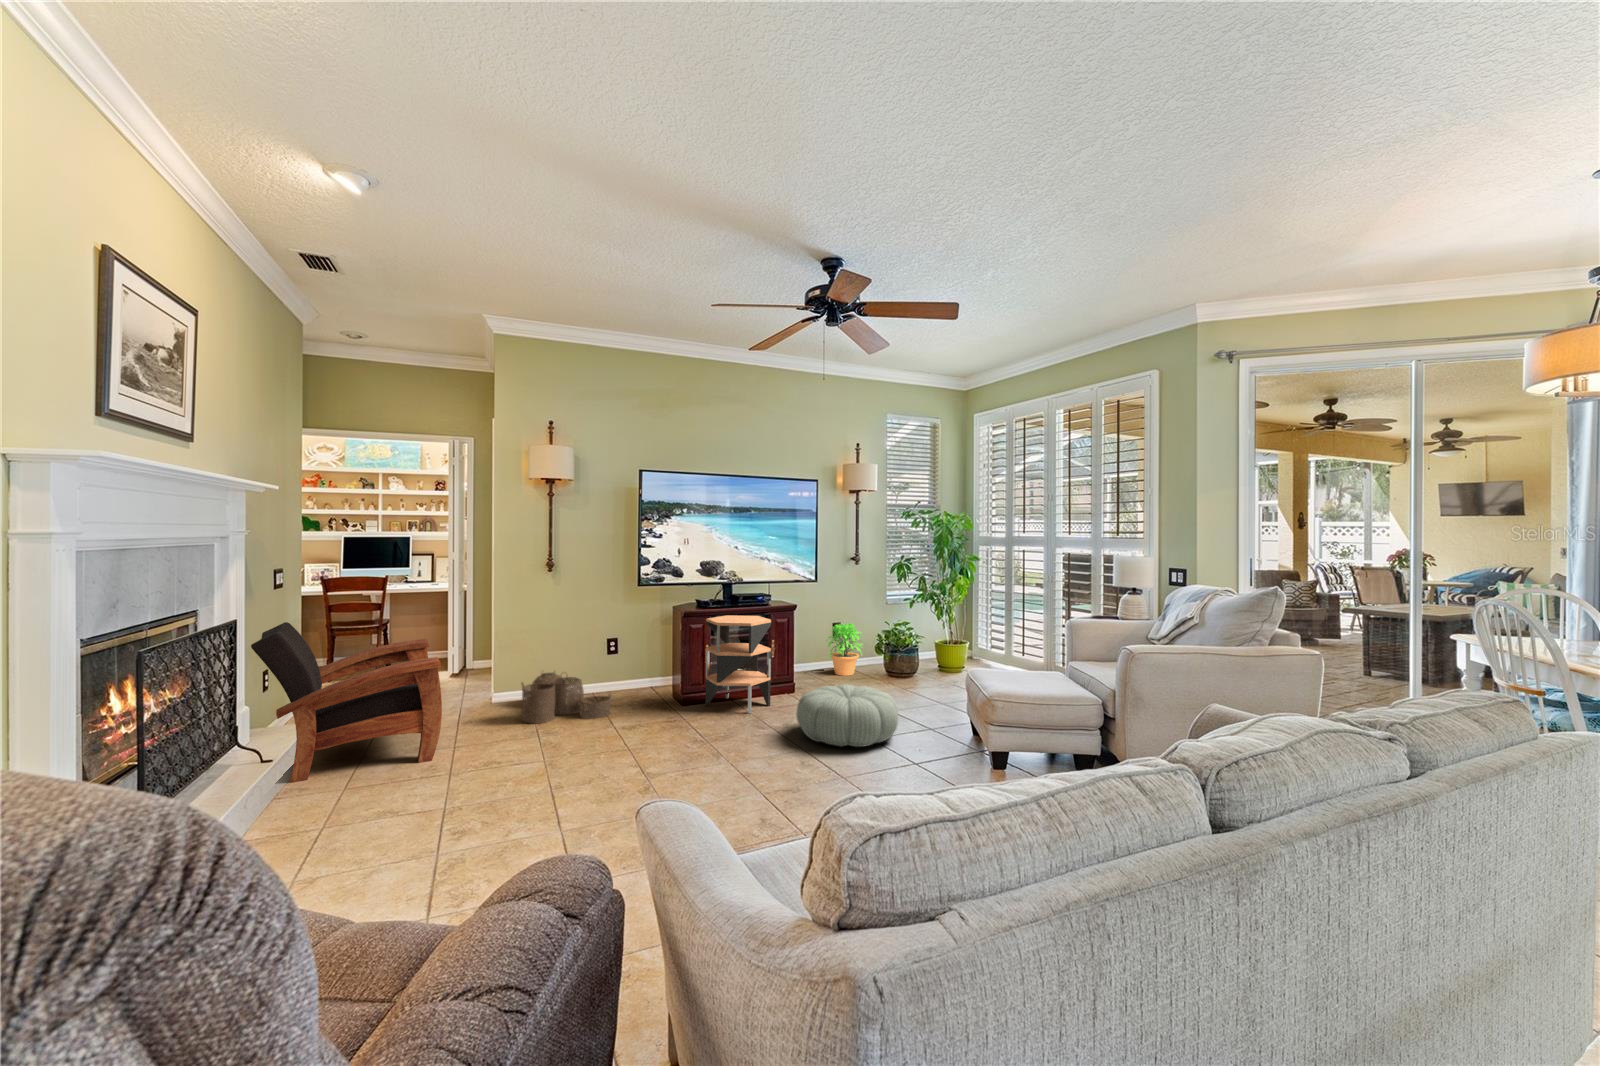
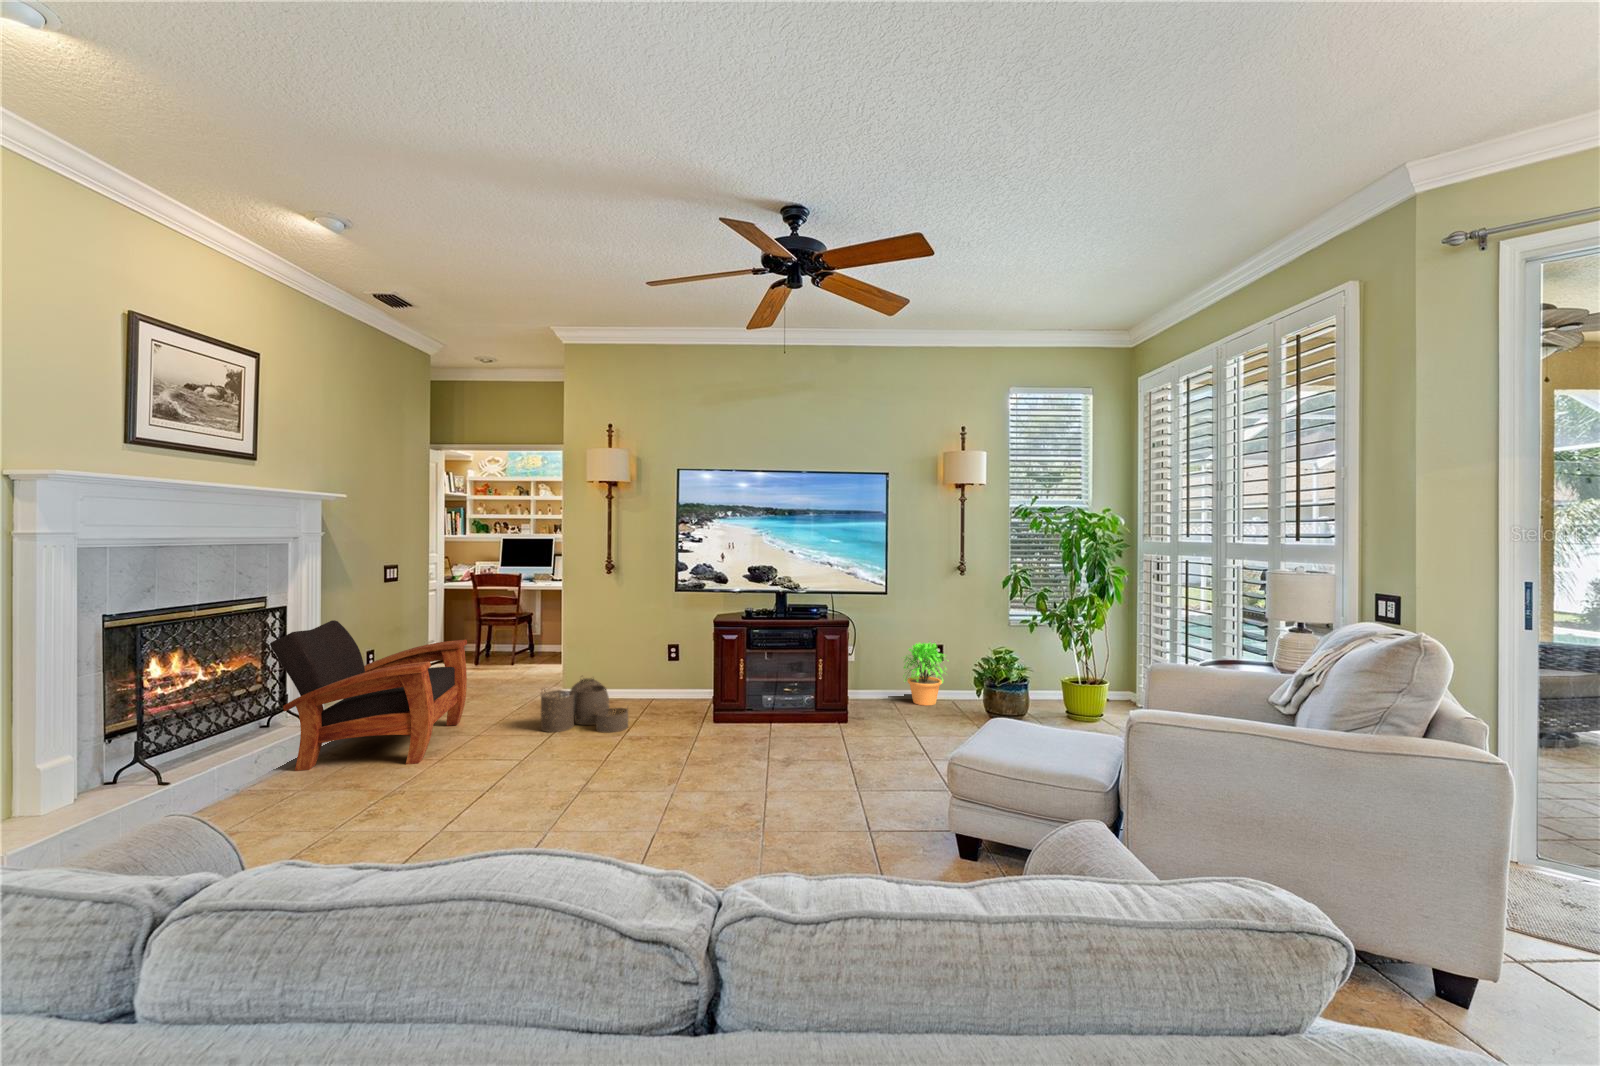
side table: present [706,615,771,713] -> none [728,629,795,745]
pouf: present [796,685,898,747] -> none [773,726,901,812]

